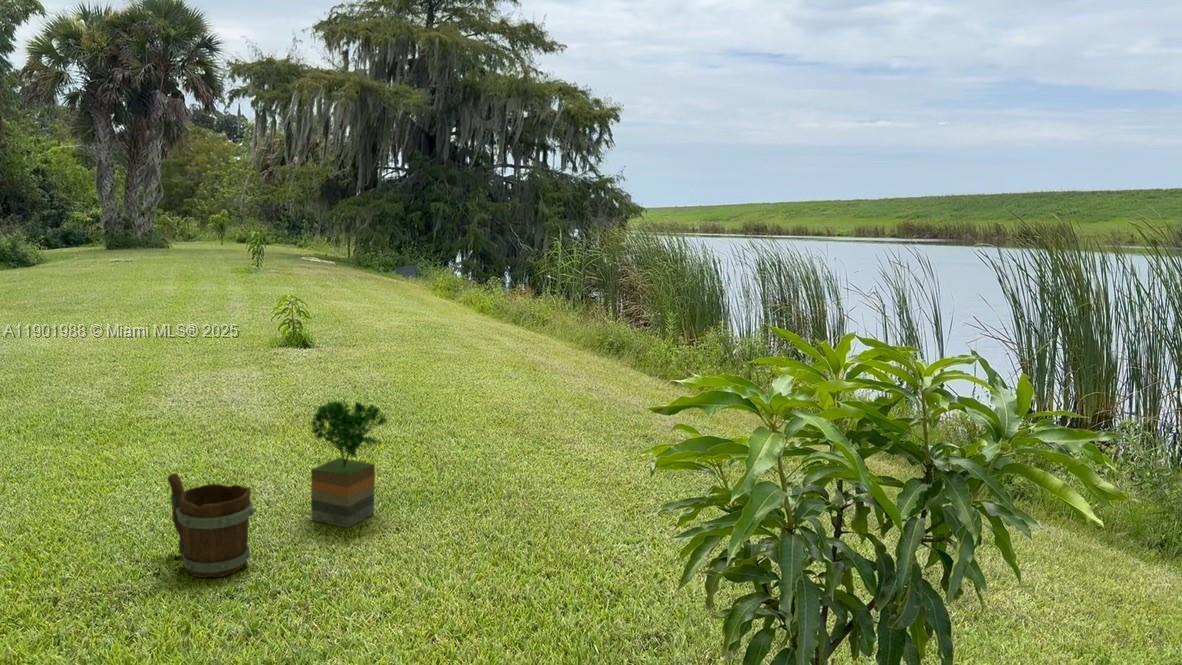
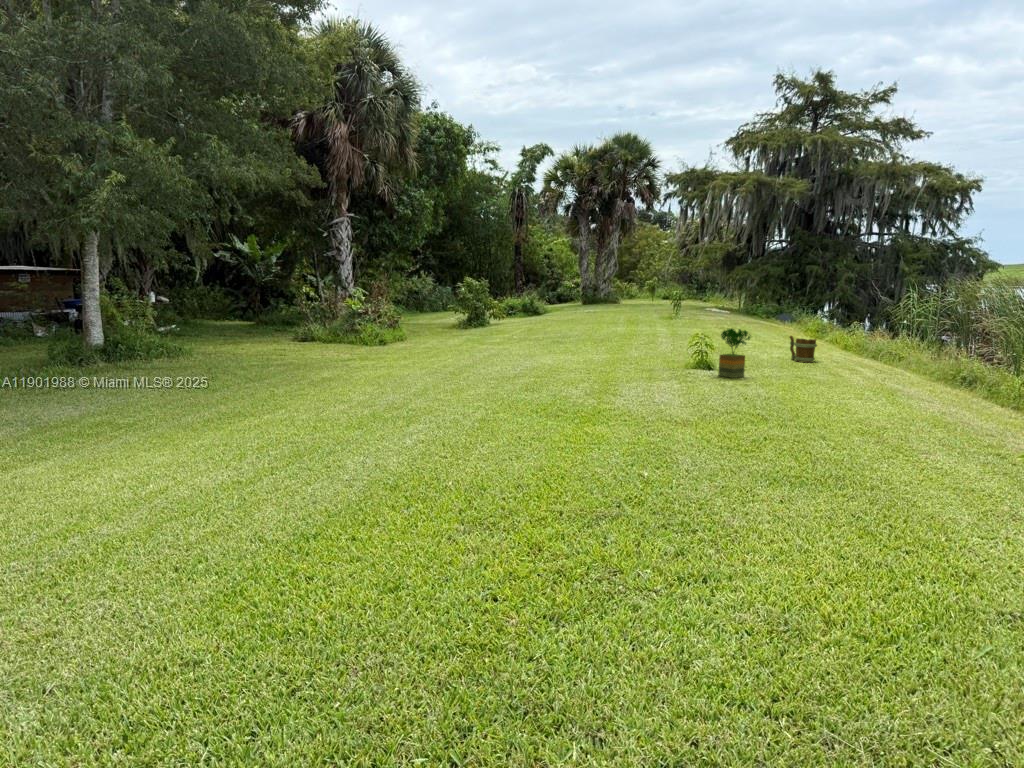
bucket: present [167,473,255,578] -> present [790,336,817,363]

